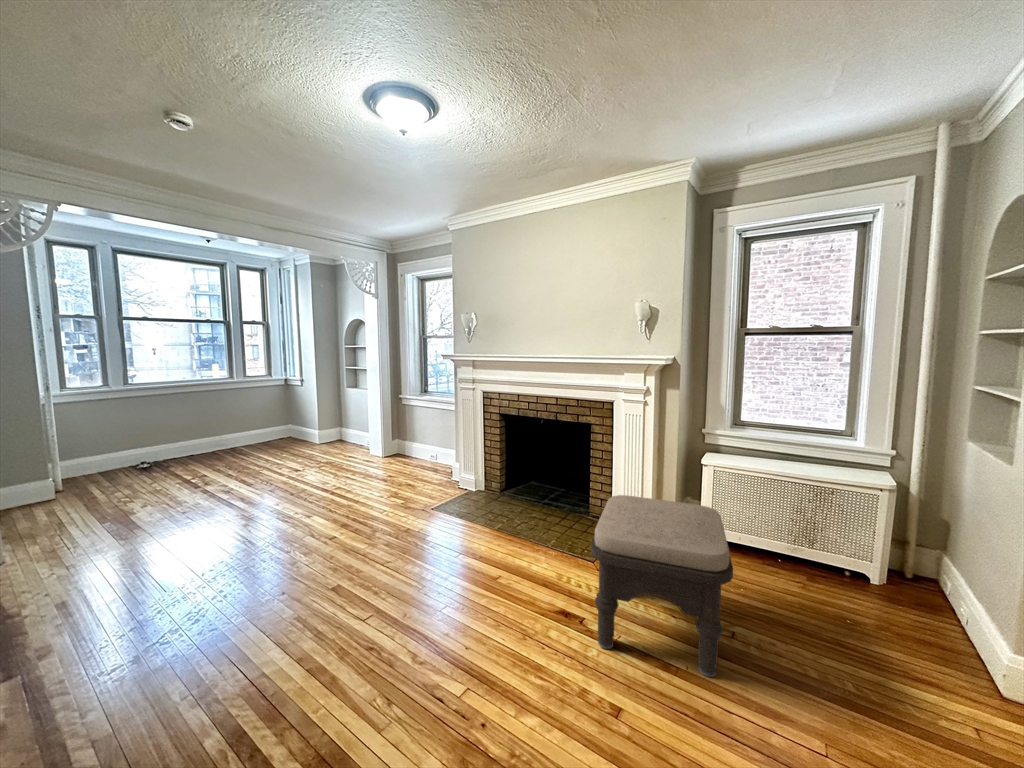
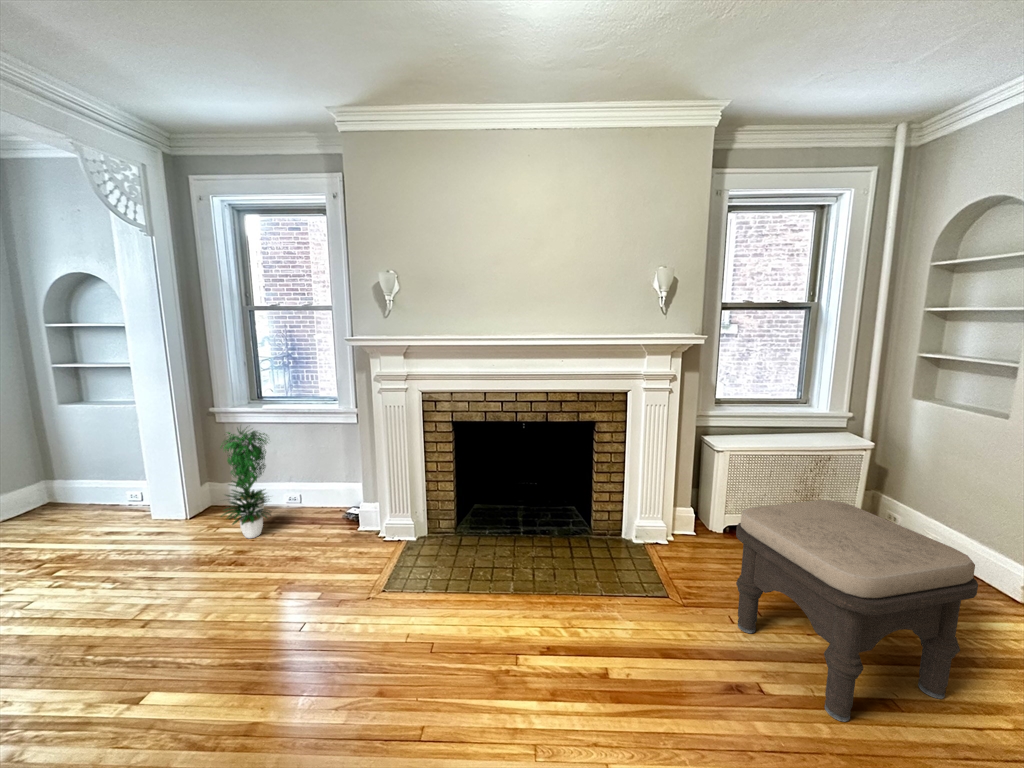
potted plant: none [387,405,423,471] -> present [221,430,269,538]

